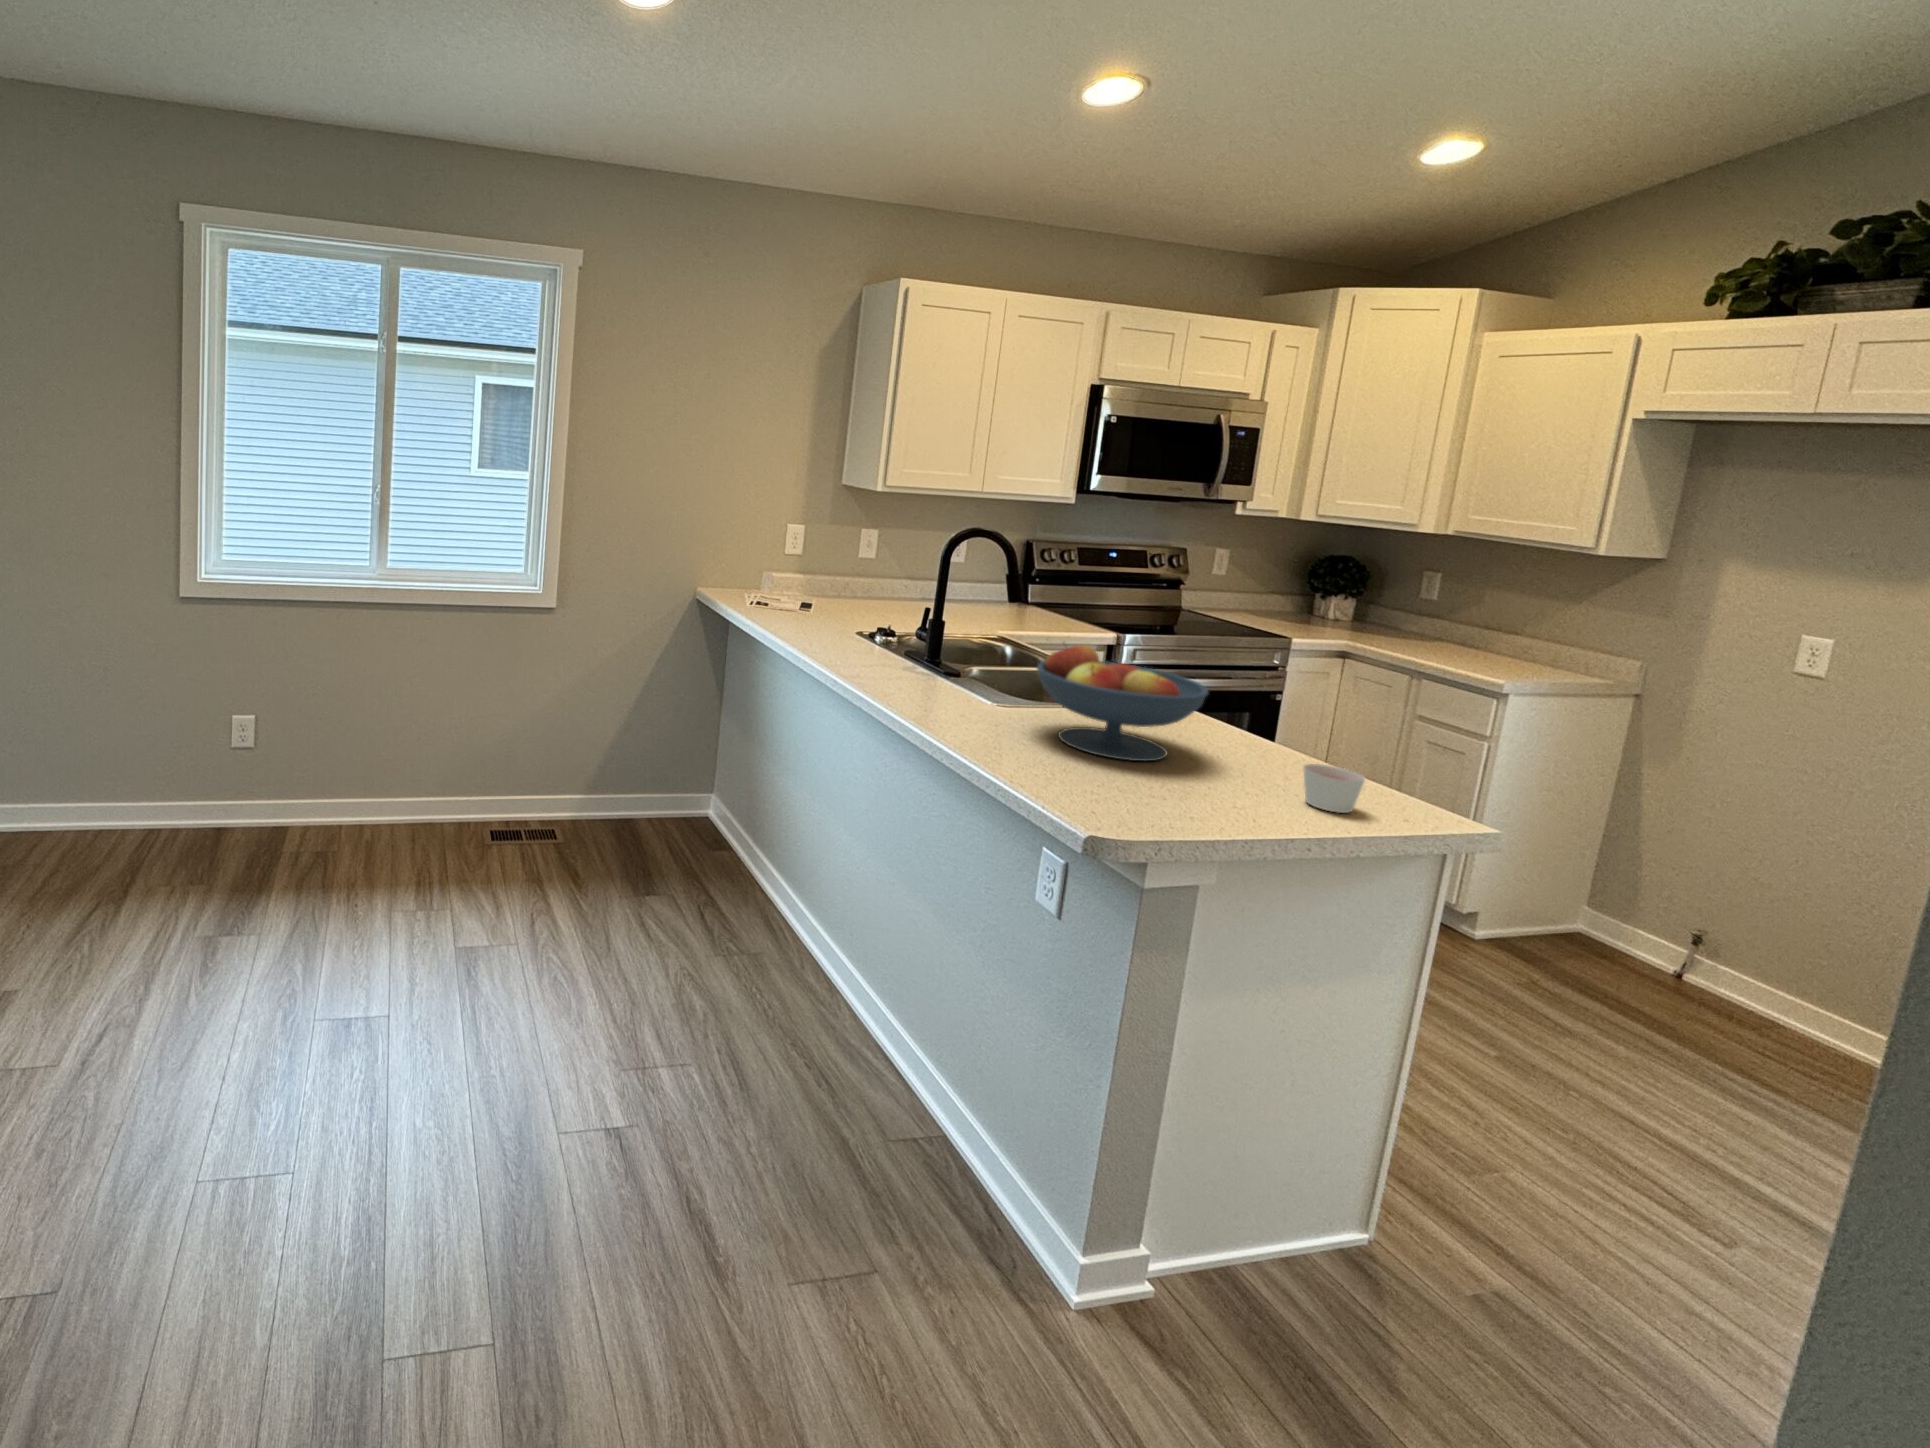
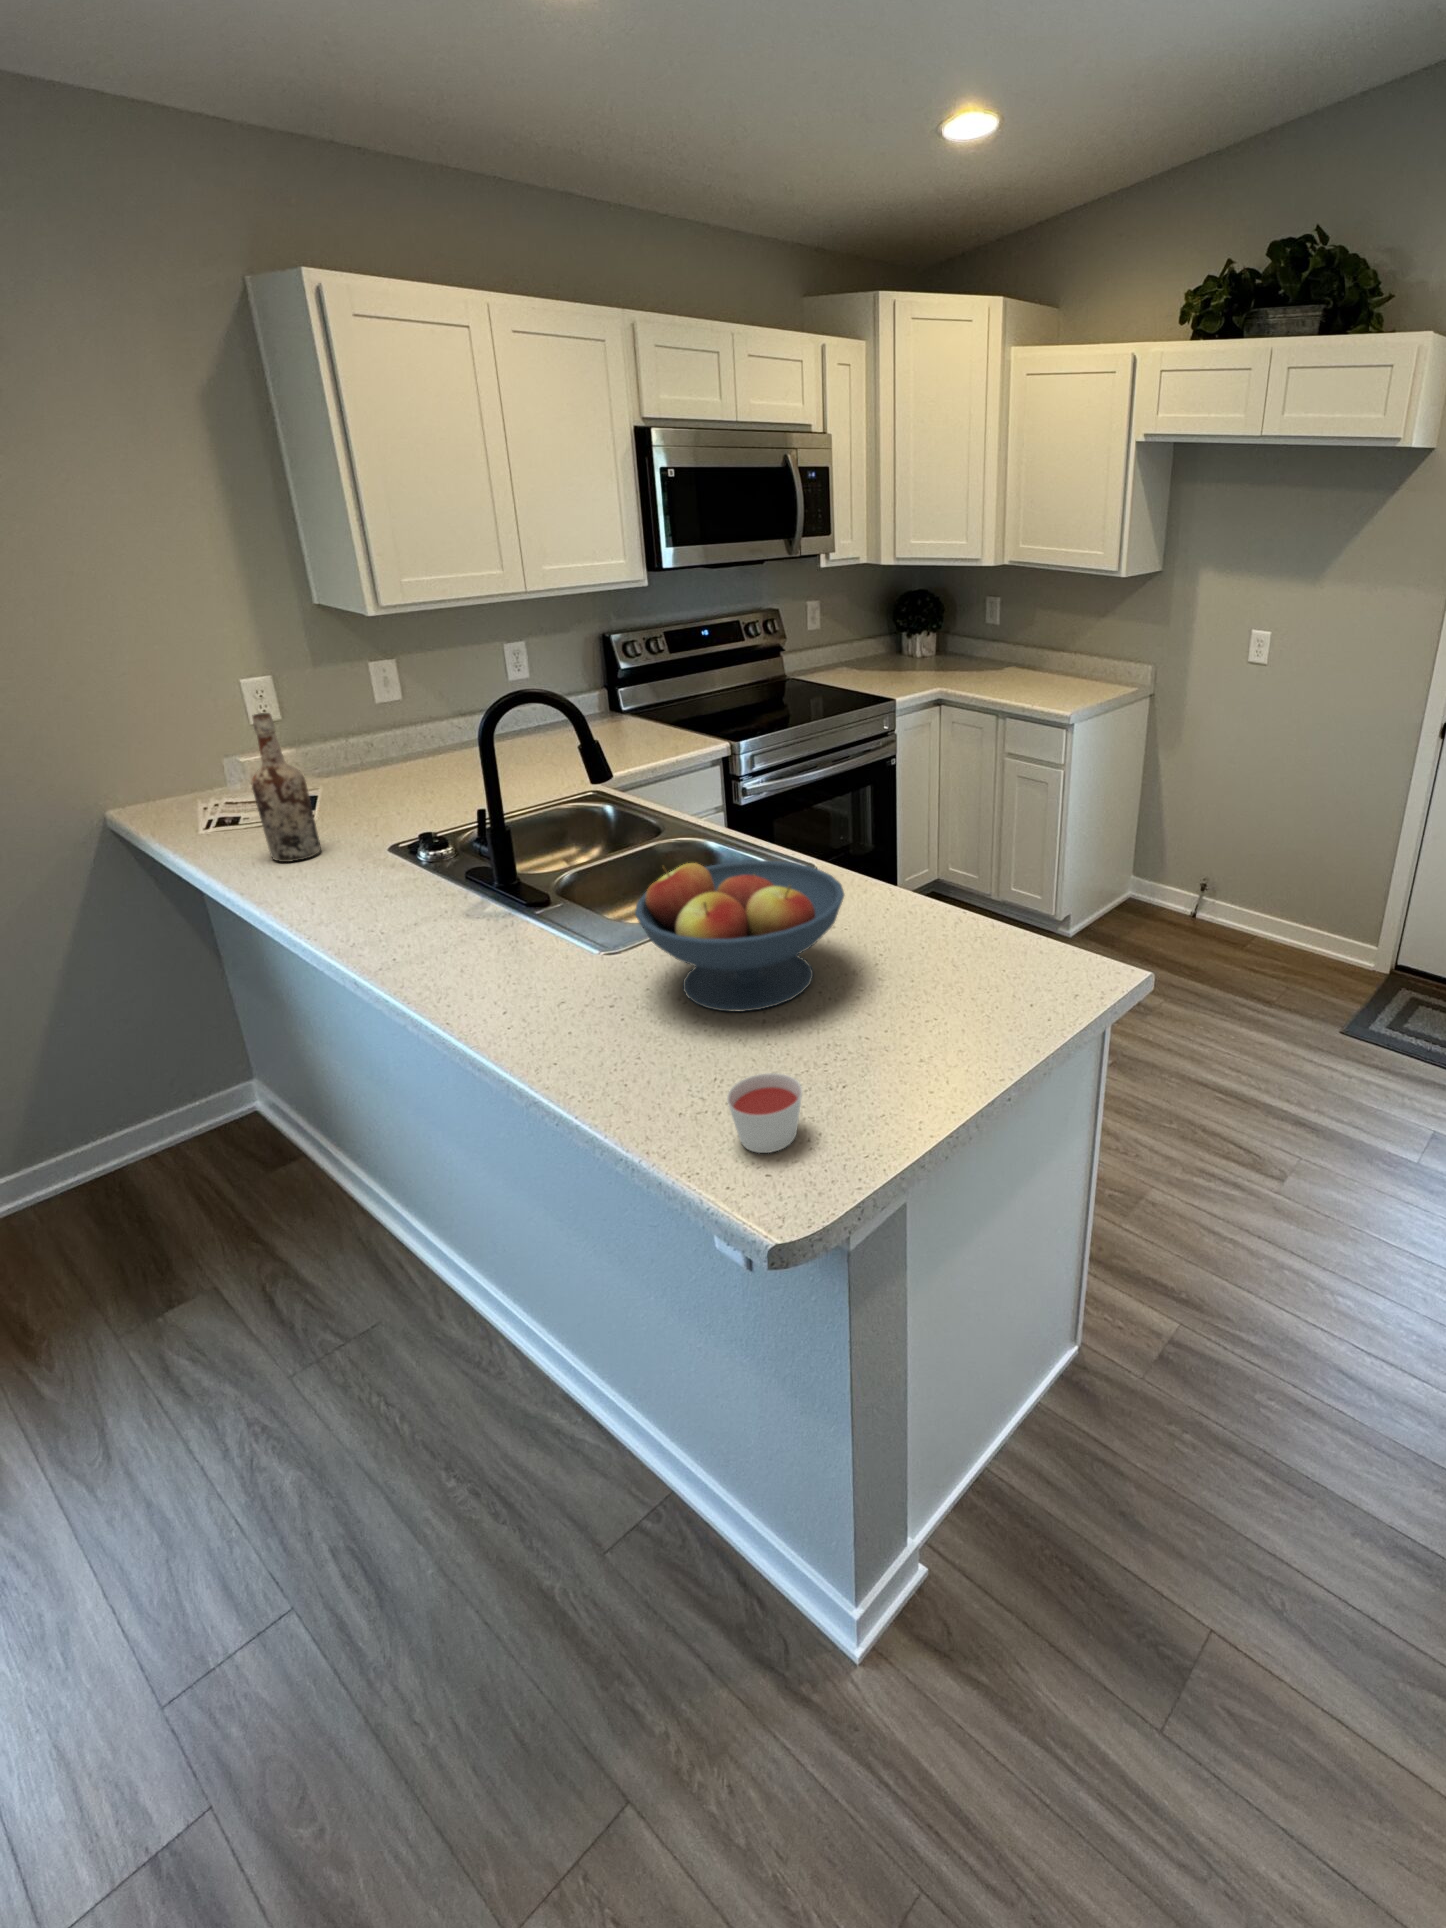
wine bottle: none [787,533,820,629] -> present [252,713,321,862]
candle: present [1303,764,1365,813] -> present [727,1073,802,1153]

